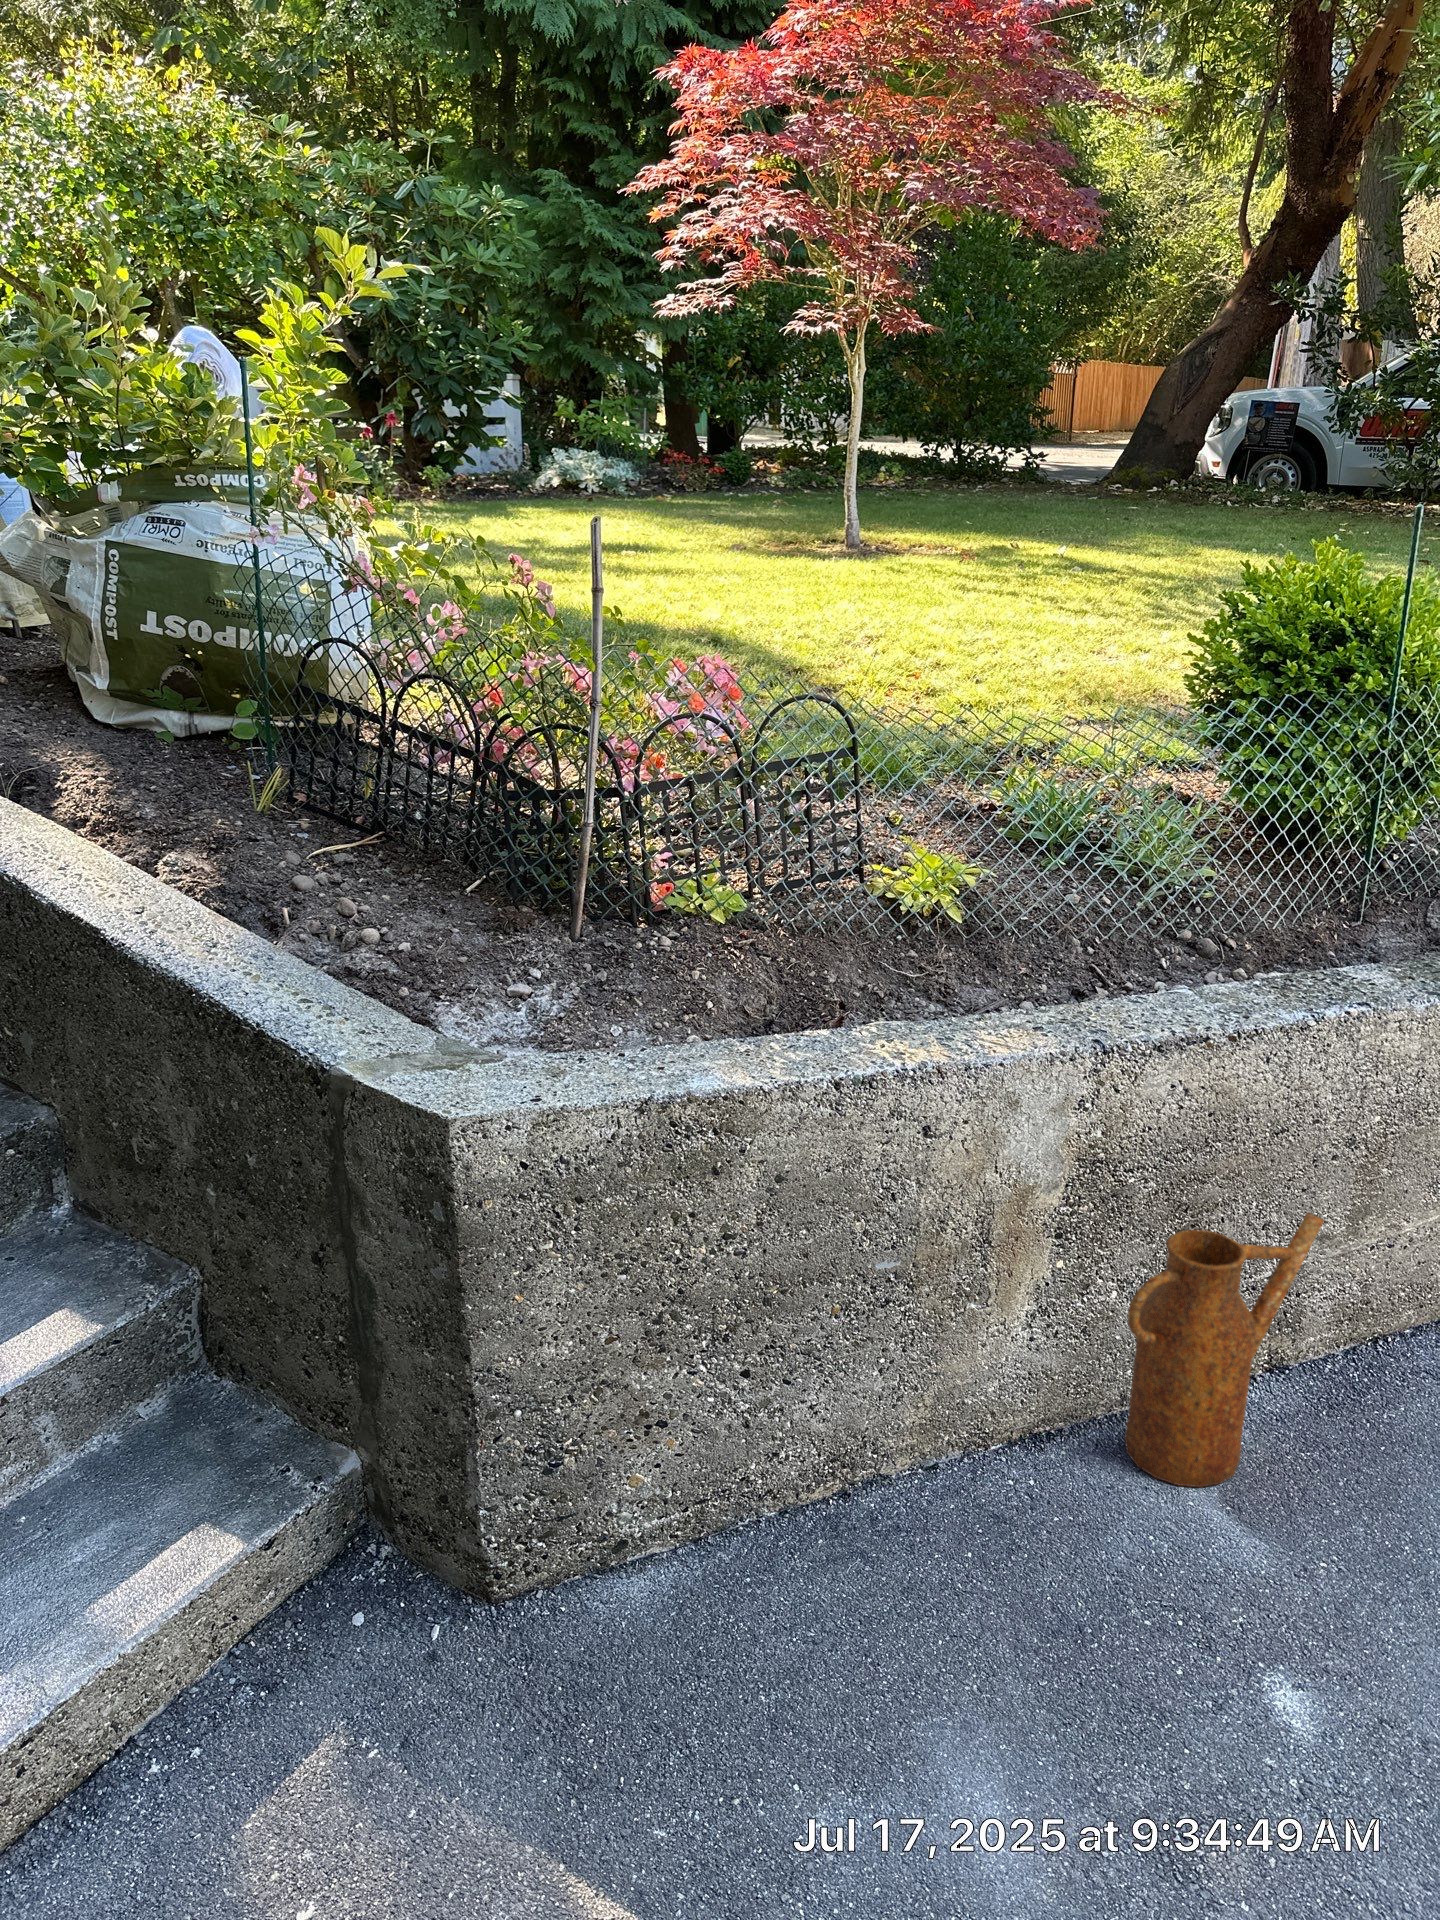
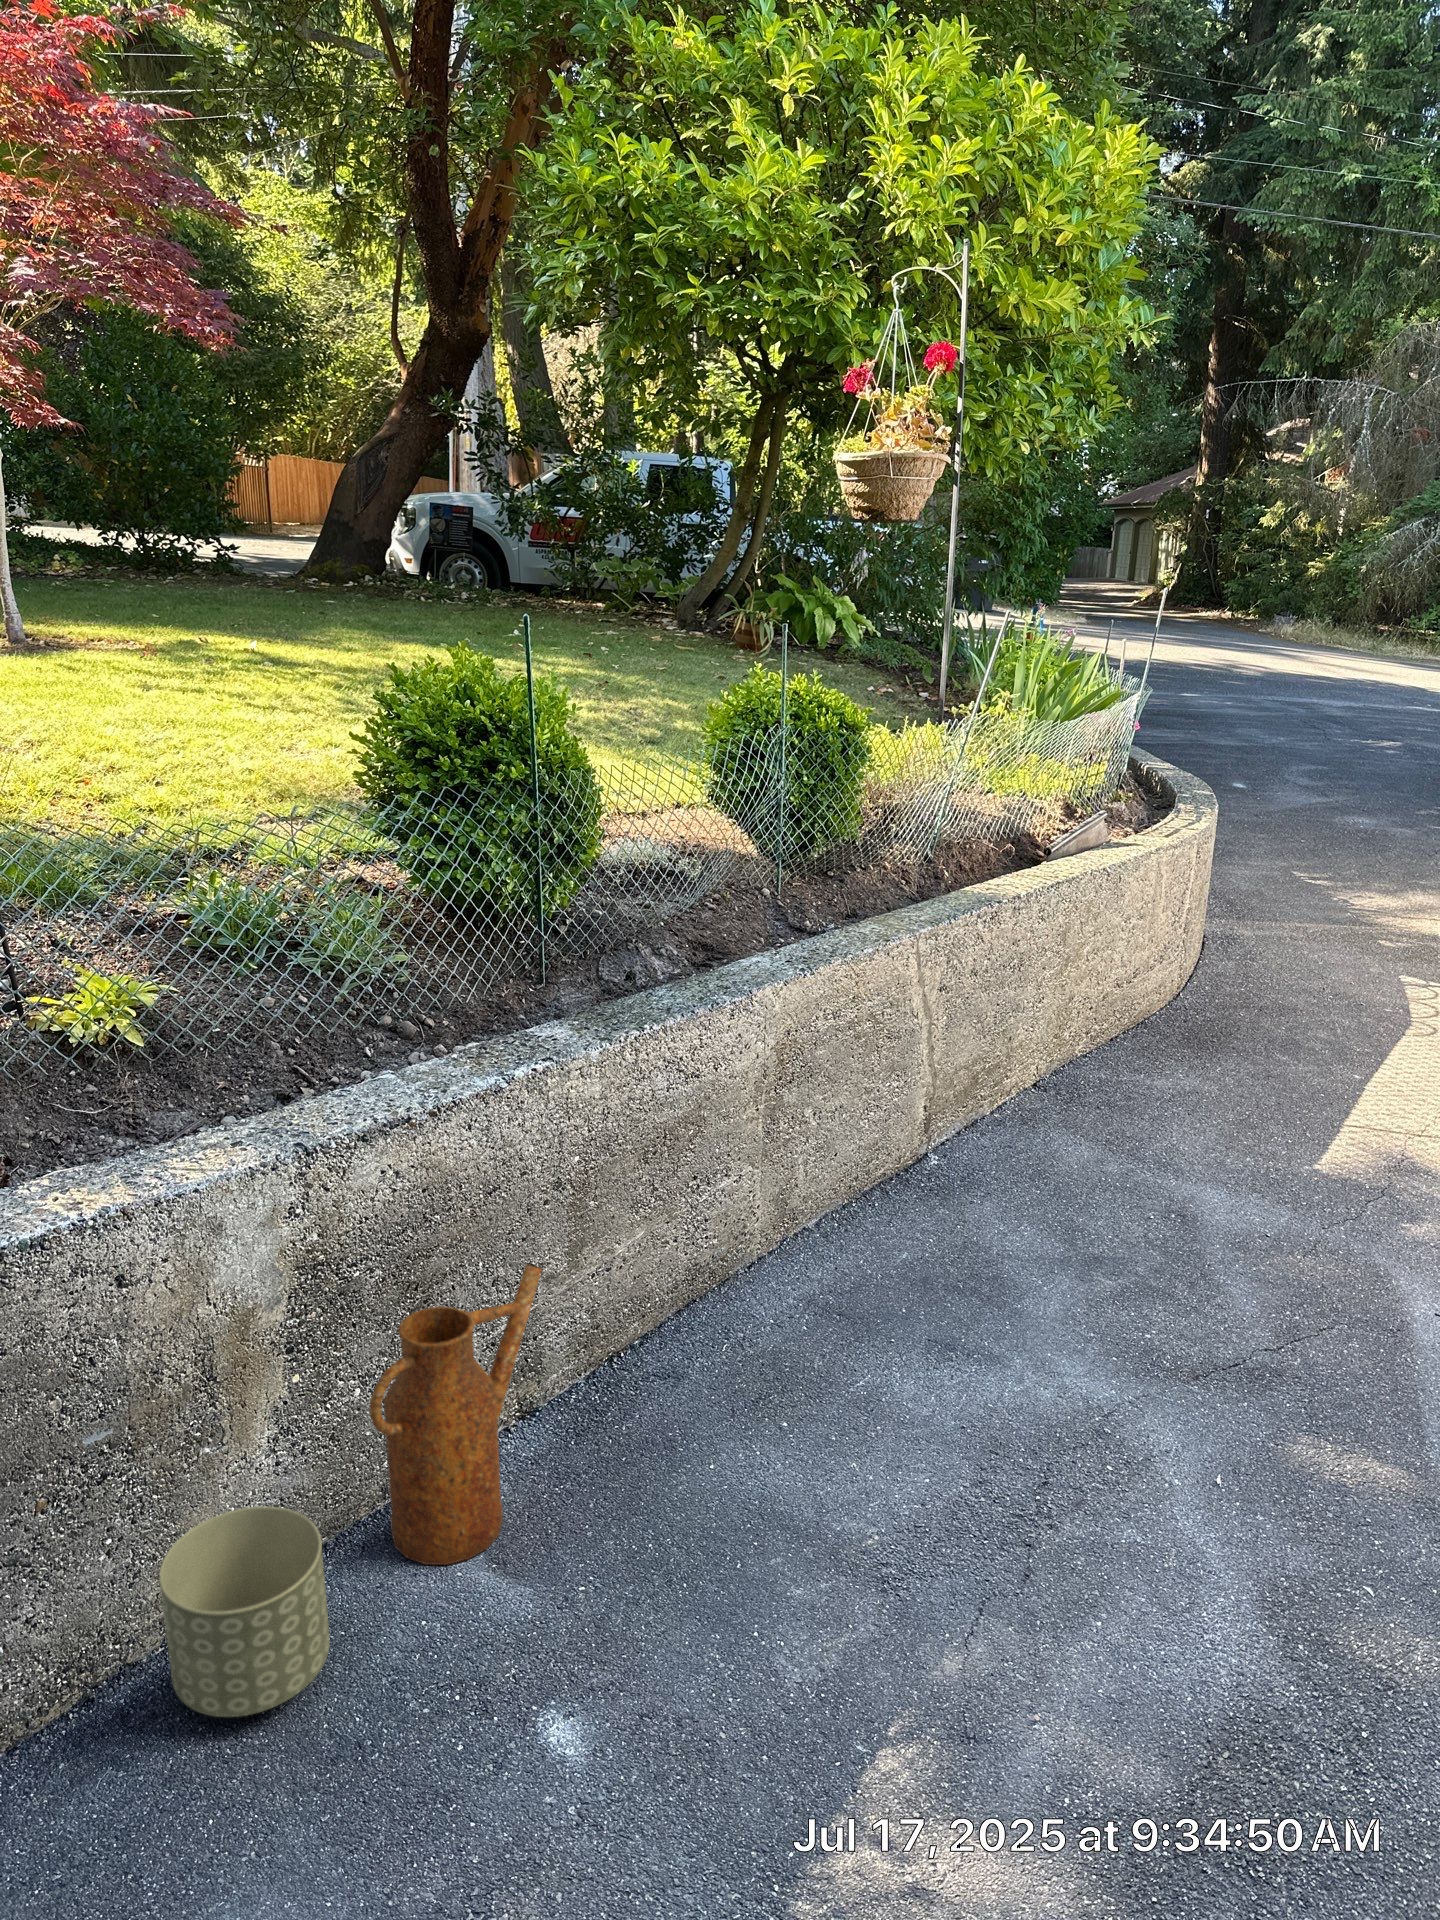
planter: none [917,1367,1068,1552] -> present [159,1506,330,1717]

